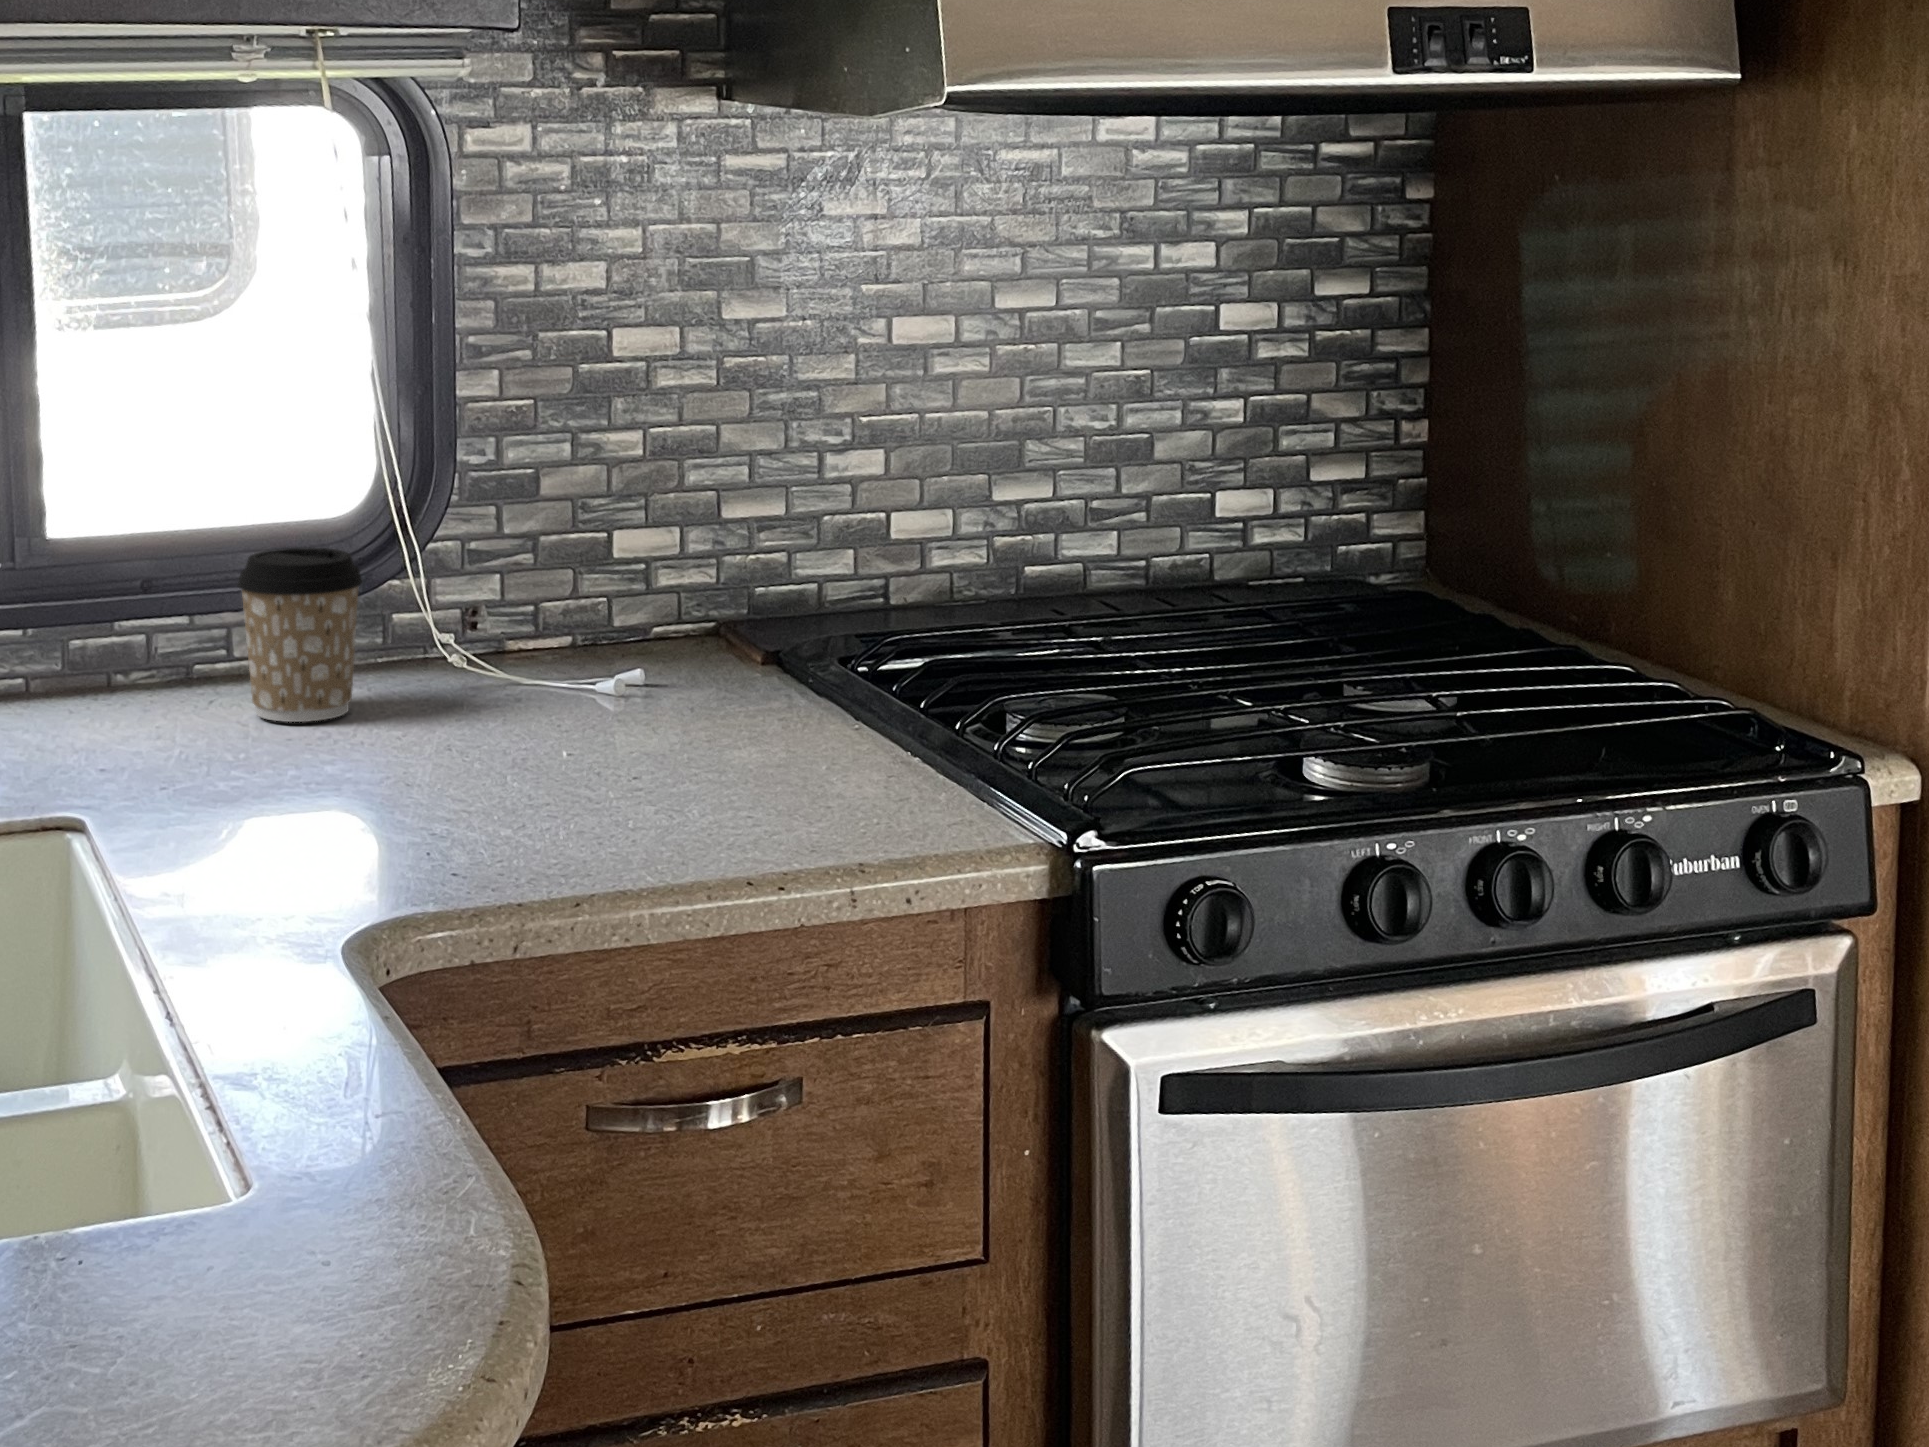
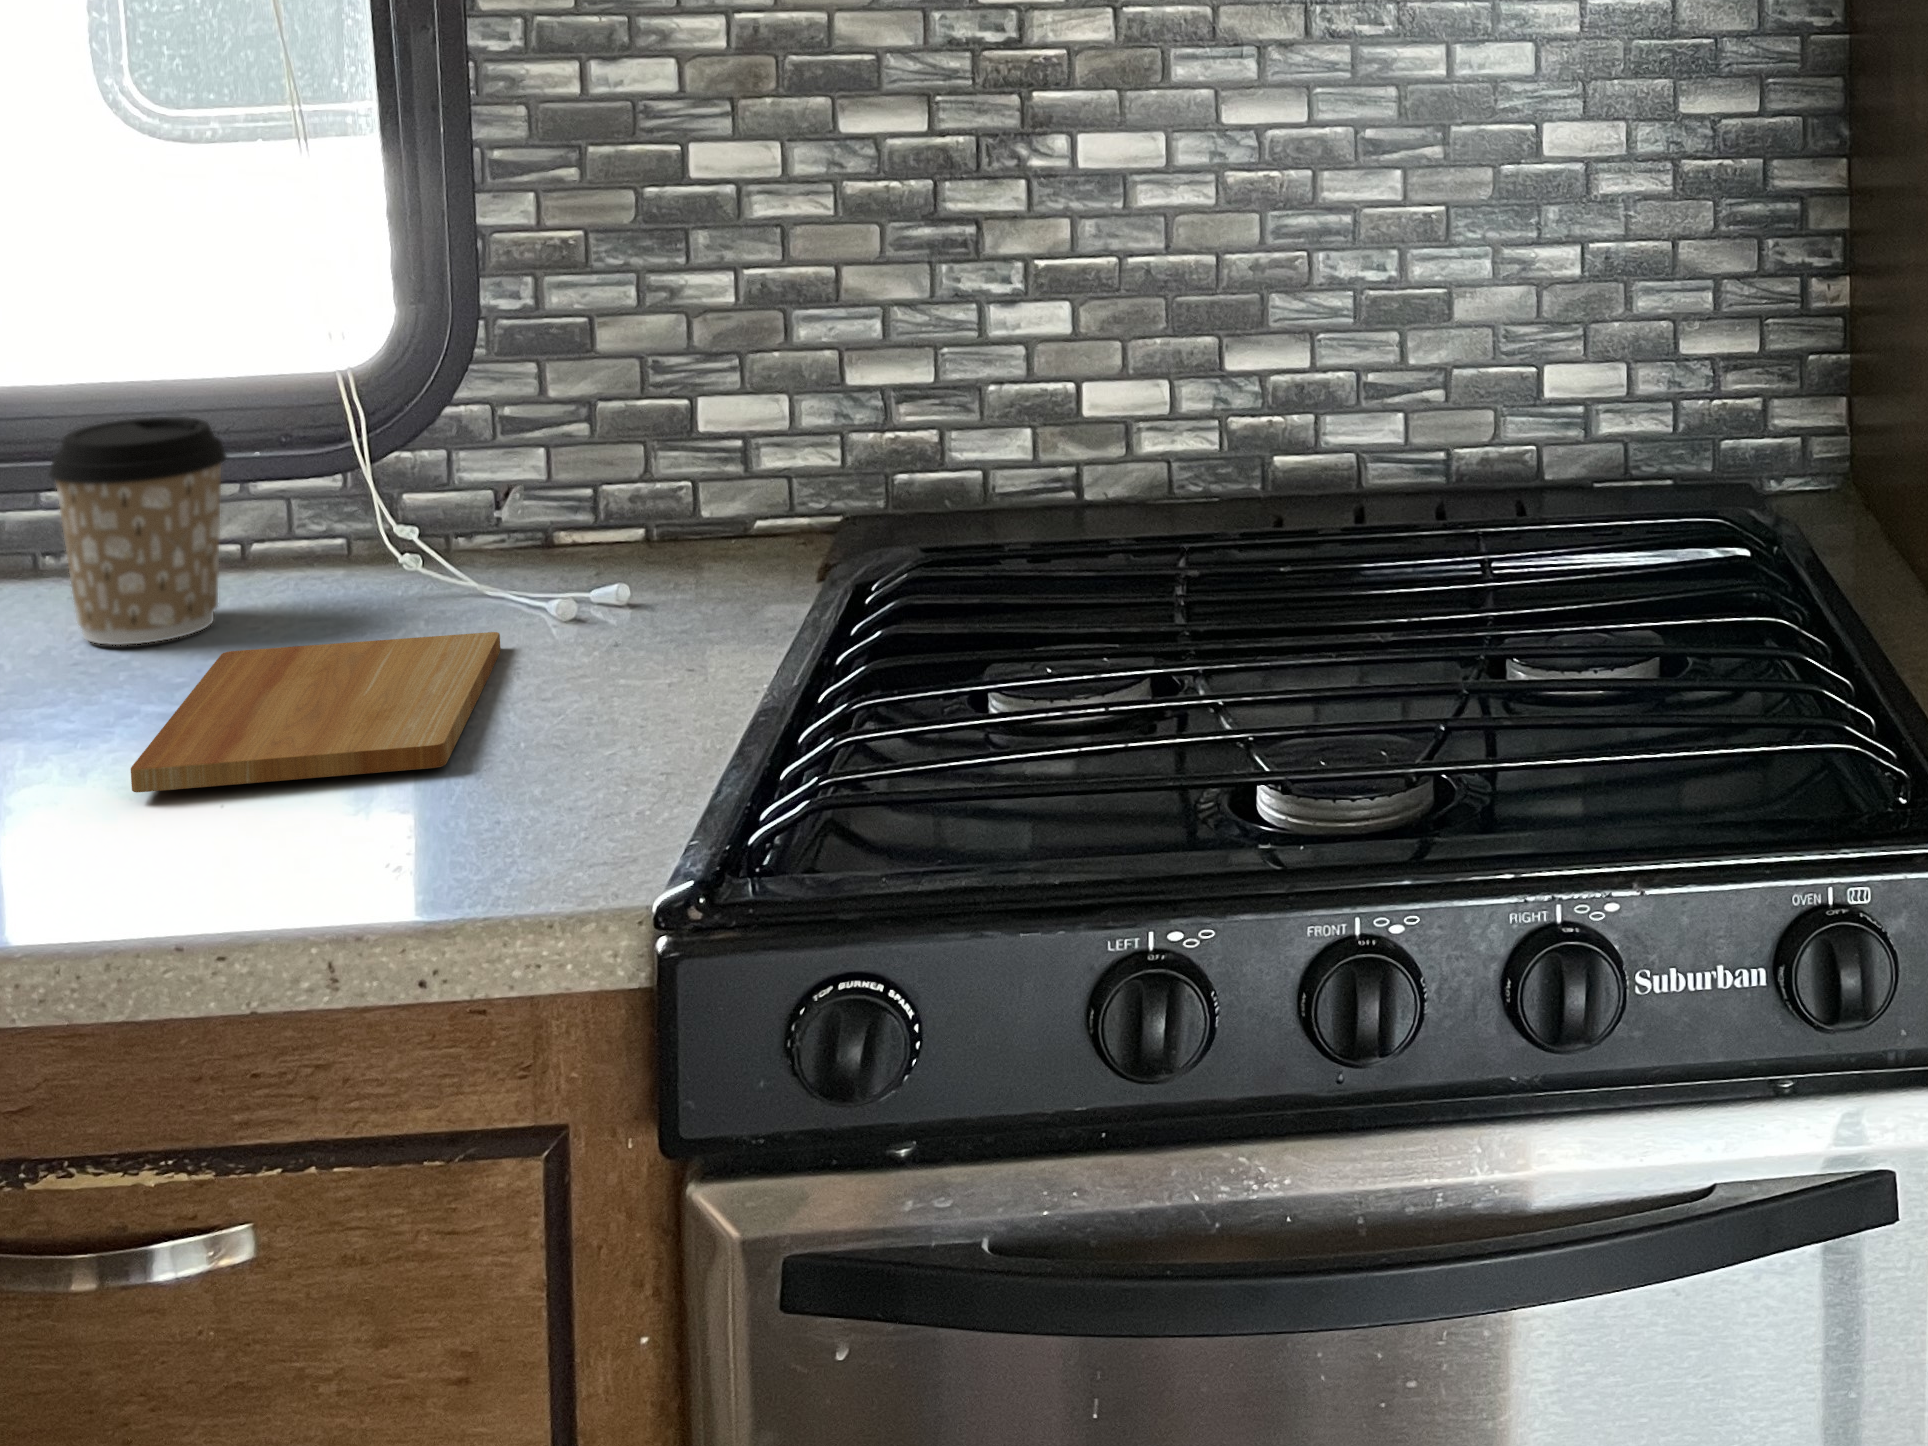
cutting board: none [425,699,723,794] -> present [131,632,501,792]

